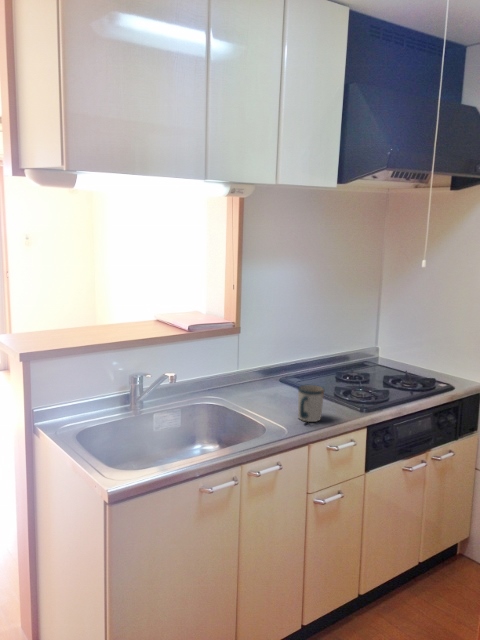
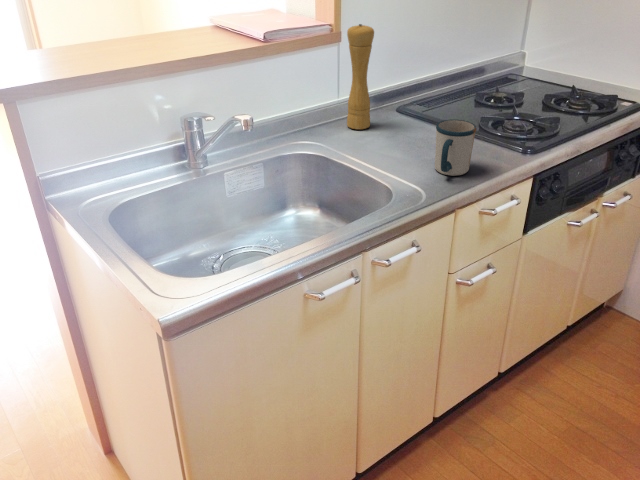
pepper mill: none [243,322,262,392] -> present [347,24,374,129]

